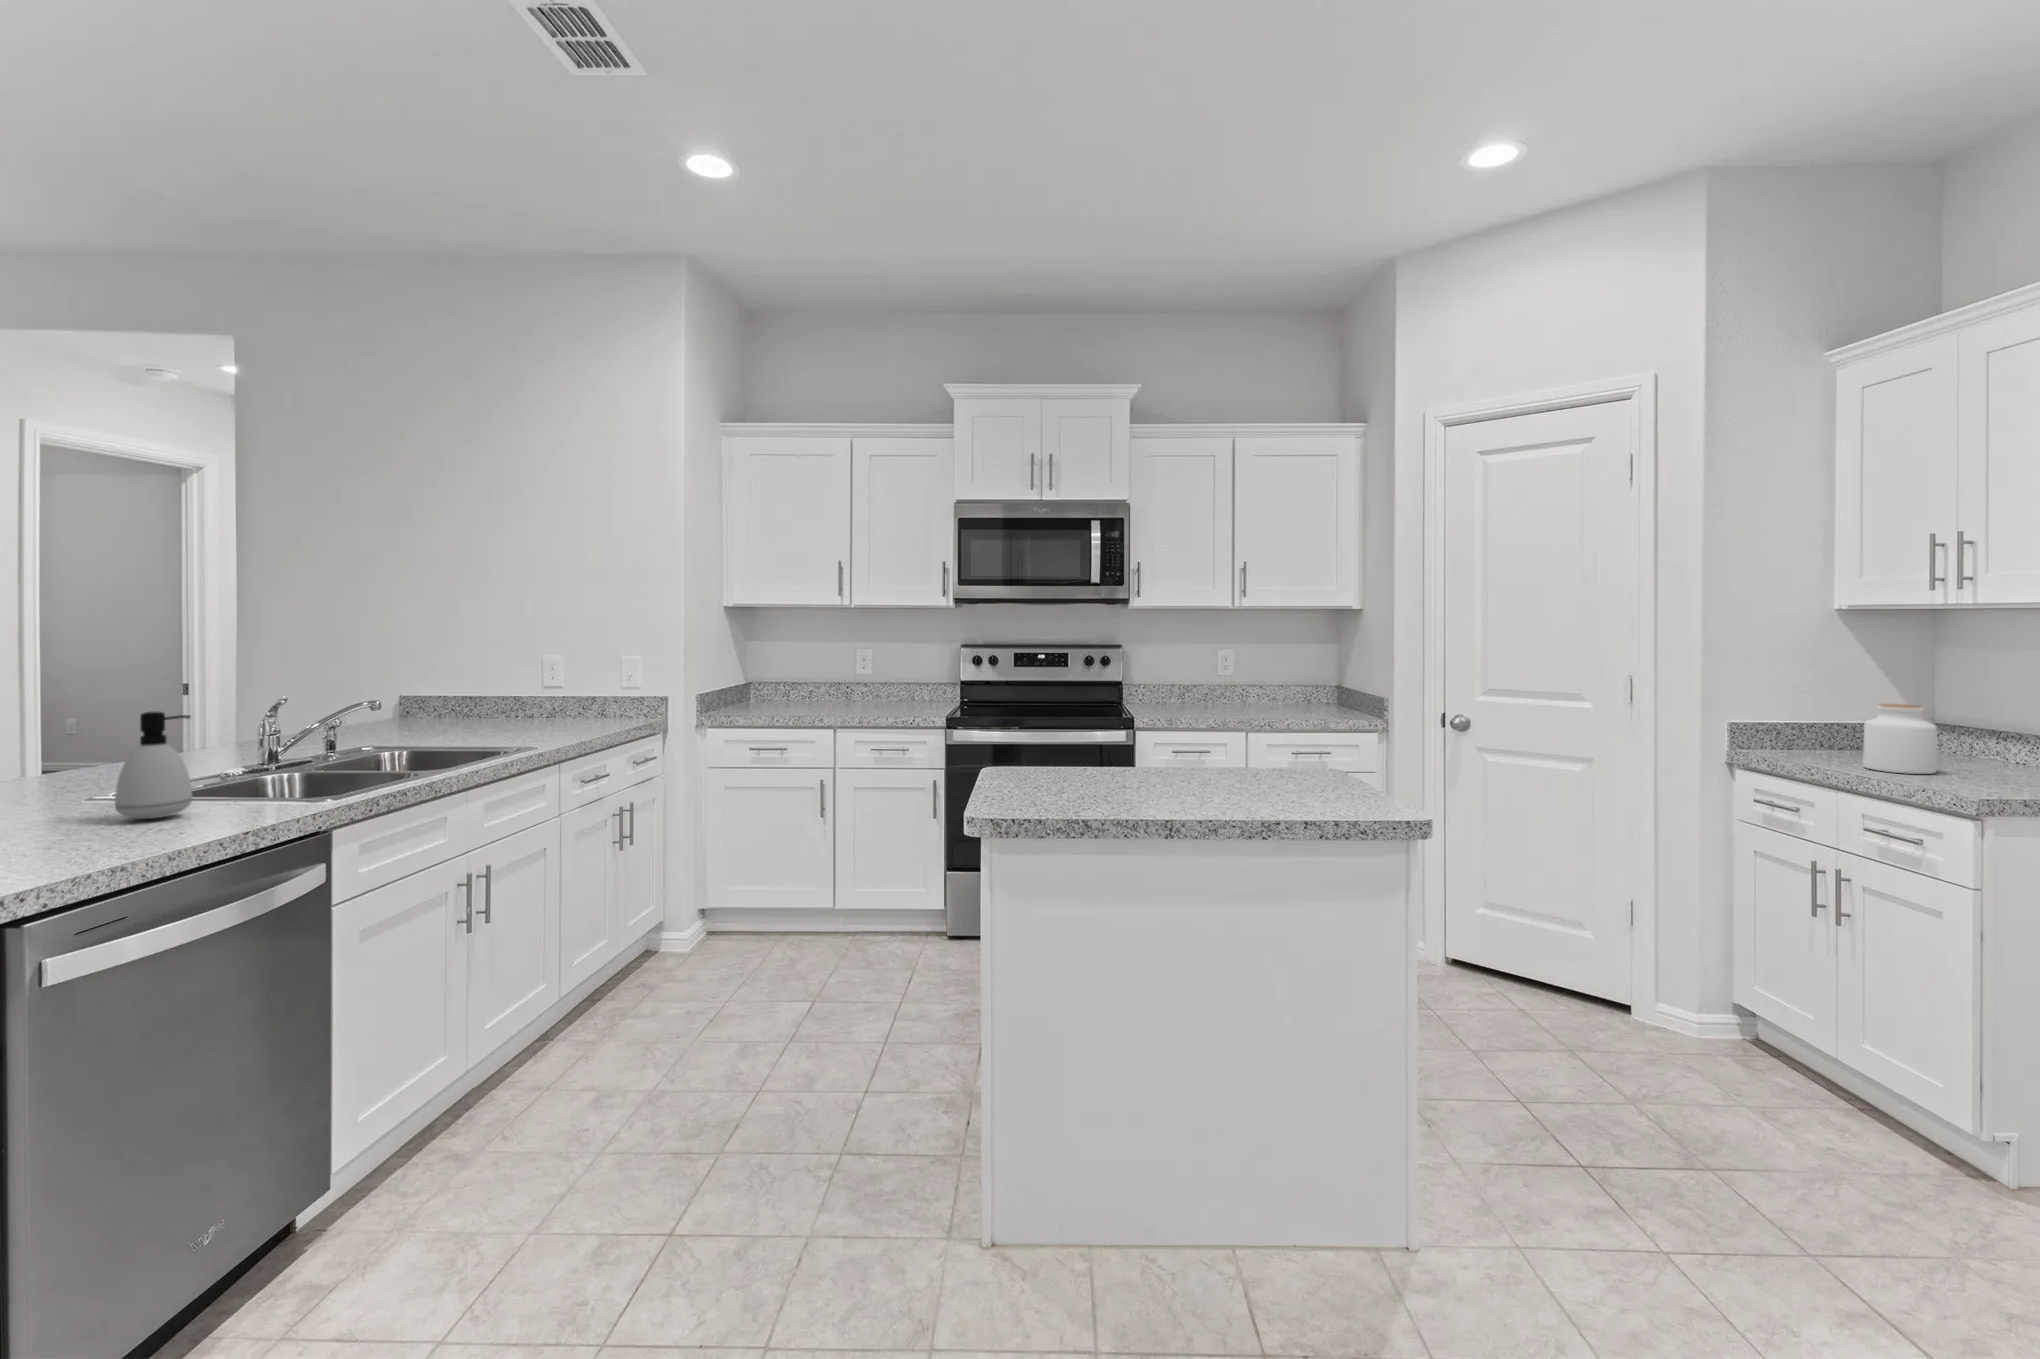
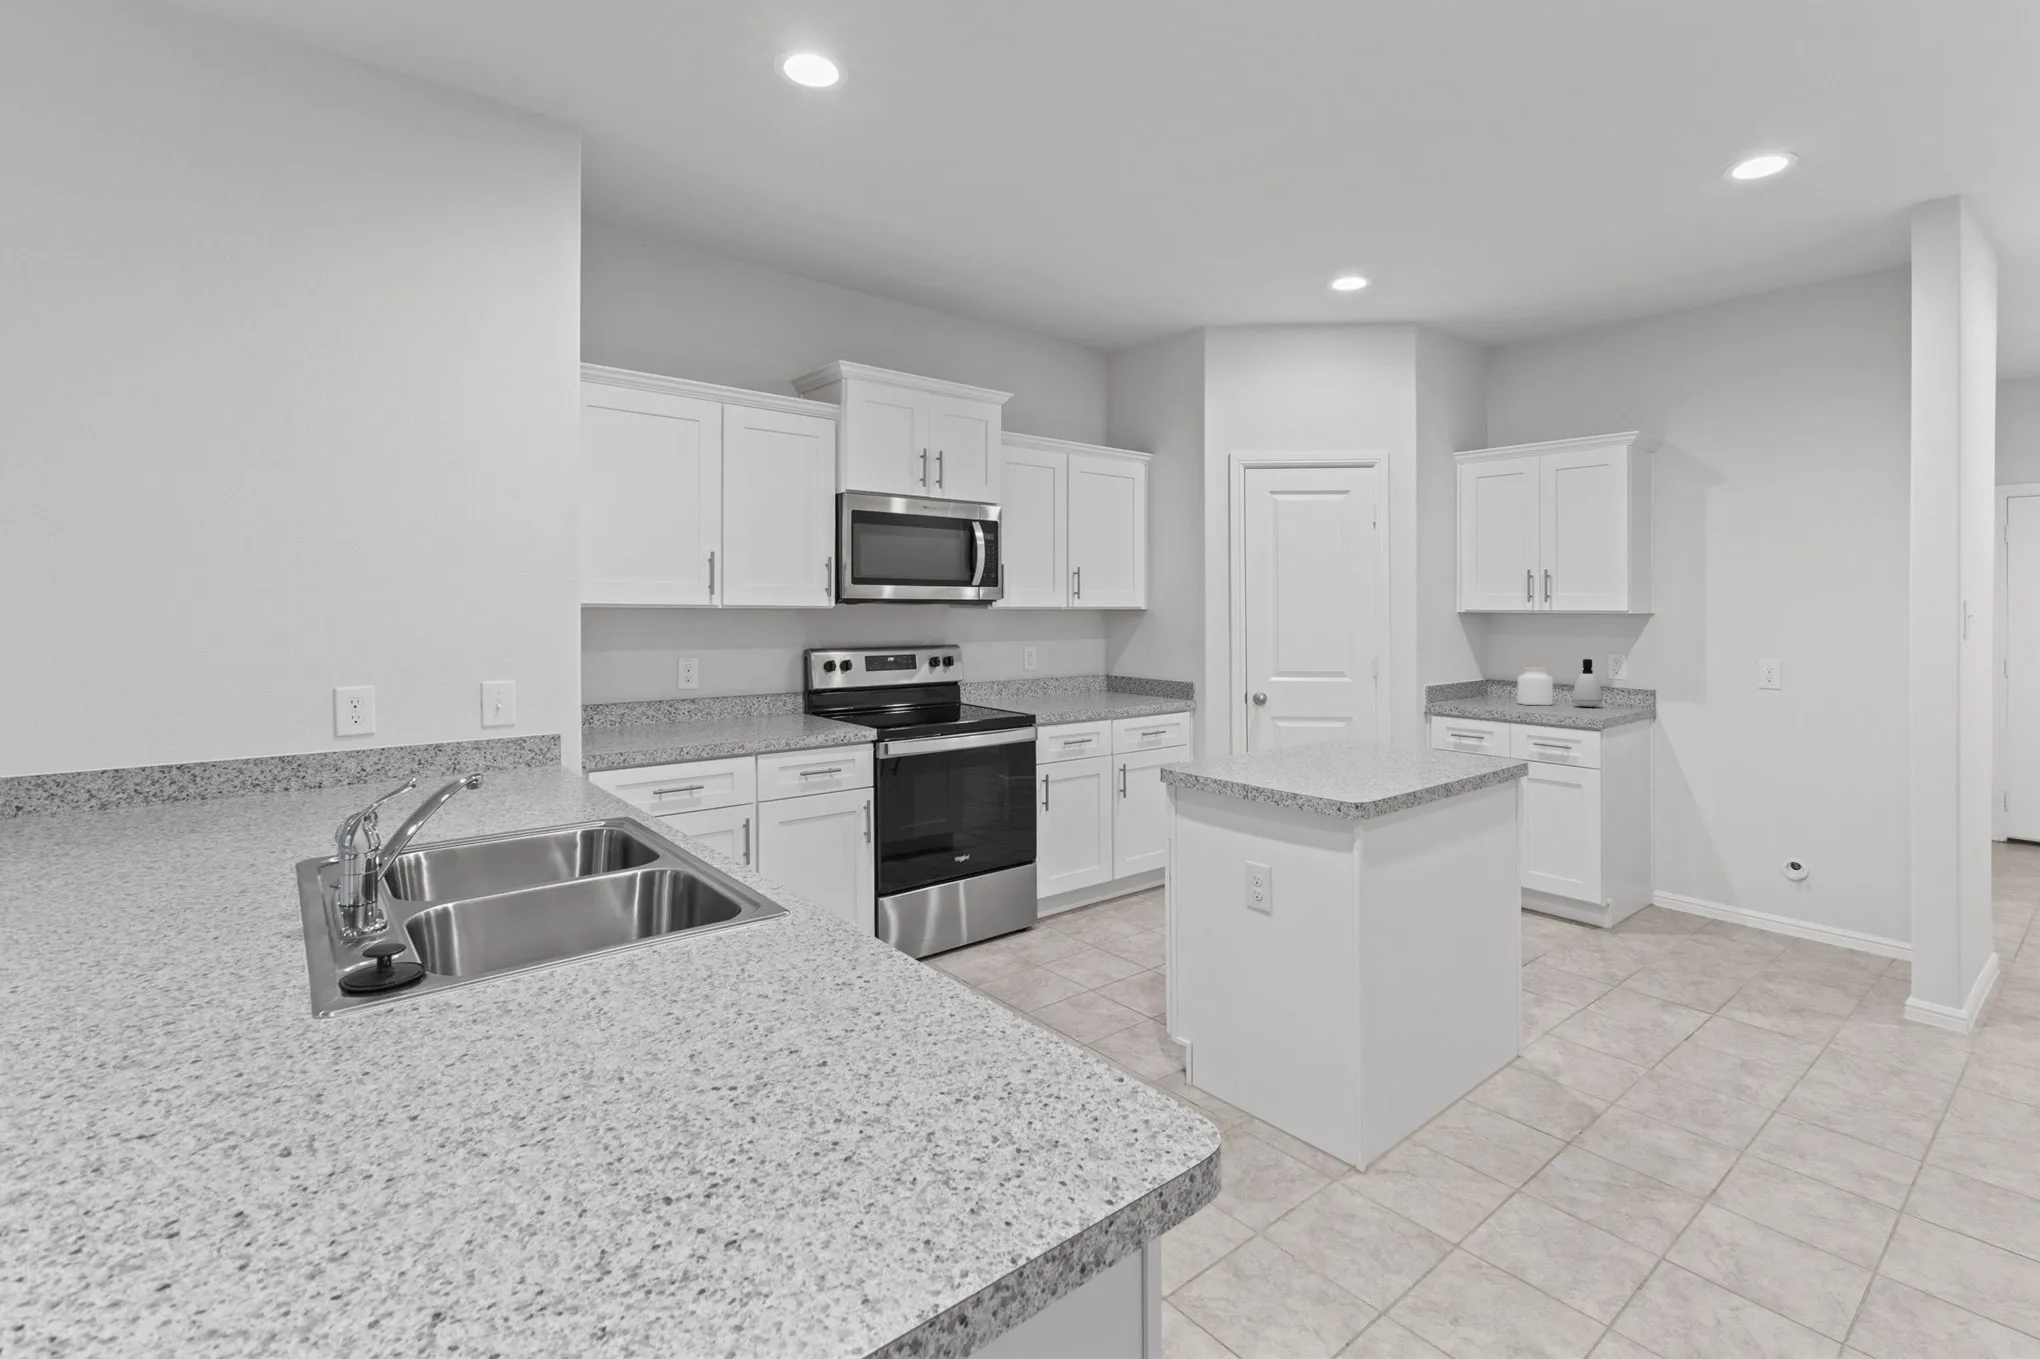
soap dispenser: present [115,711,193,819] -> present [1573,659,1602,707]

